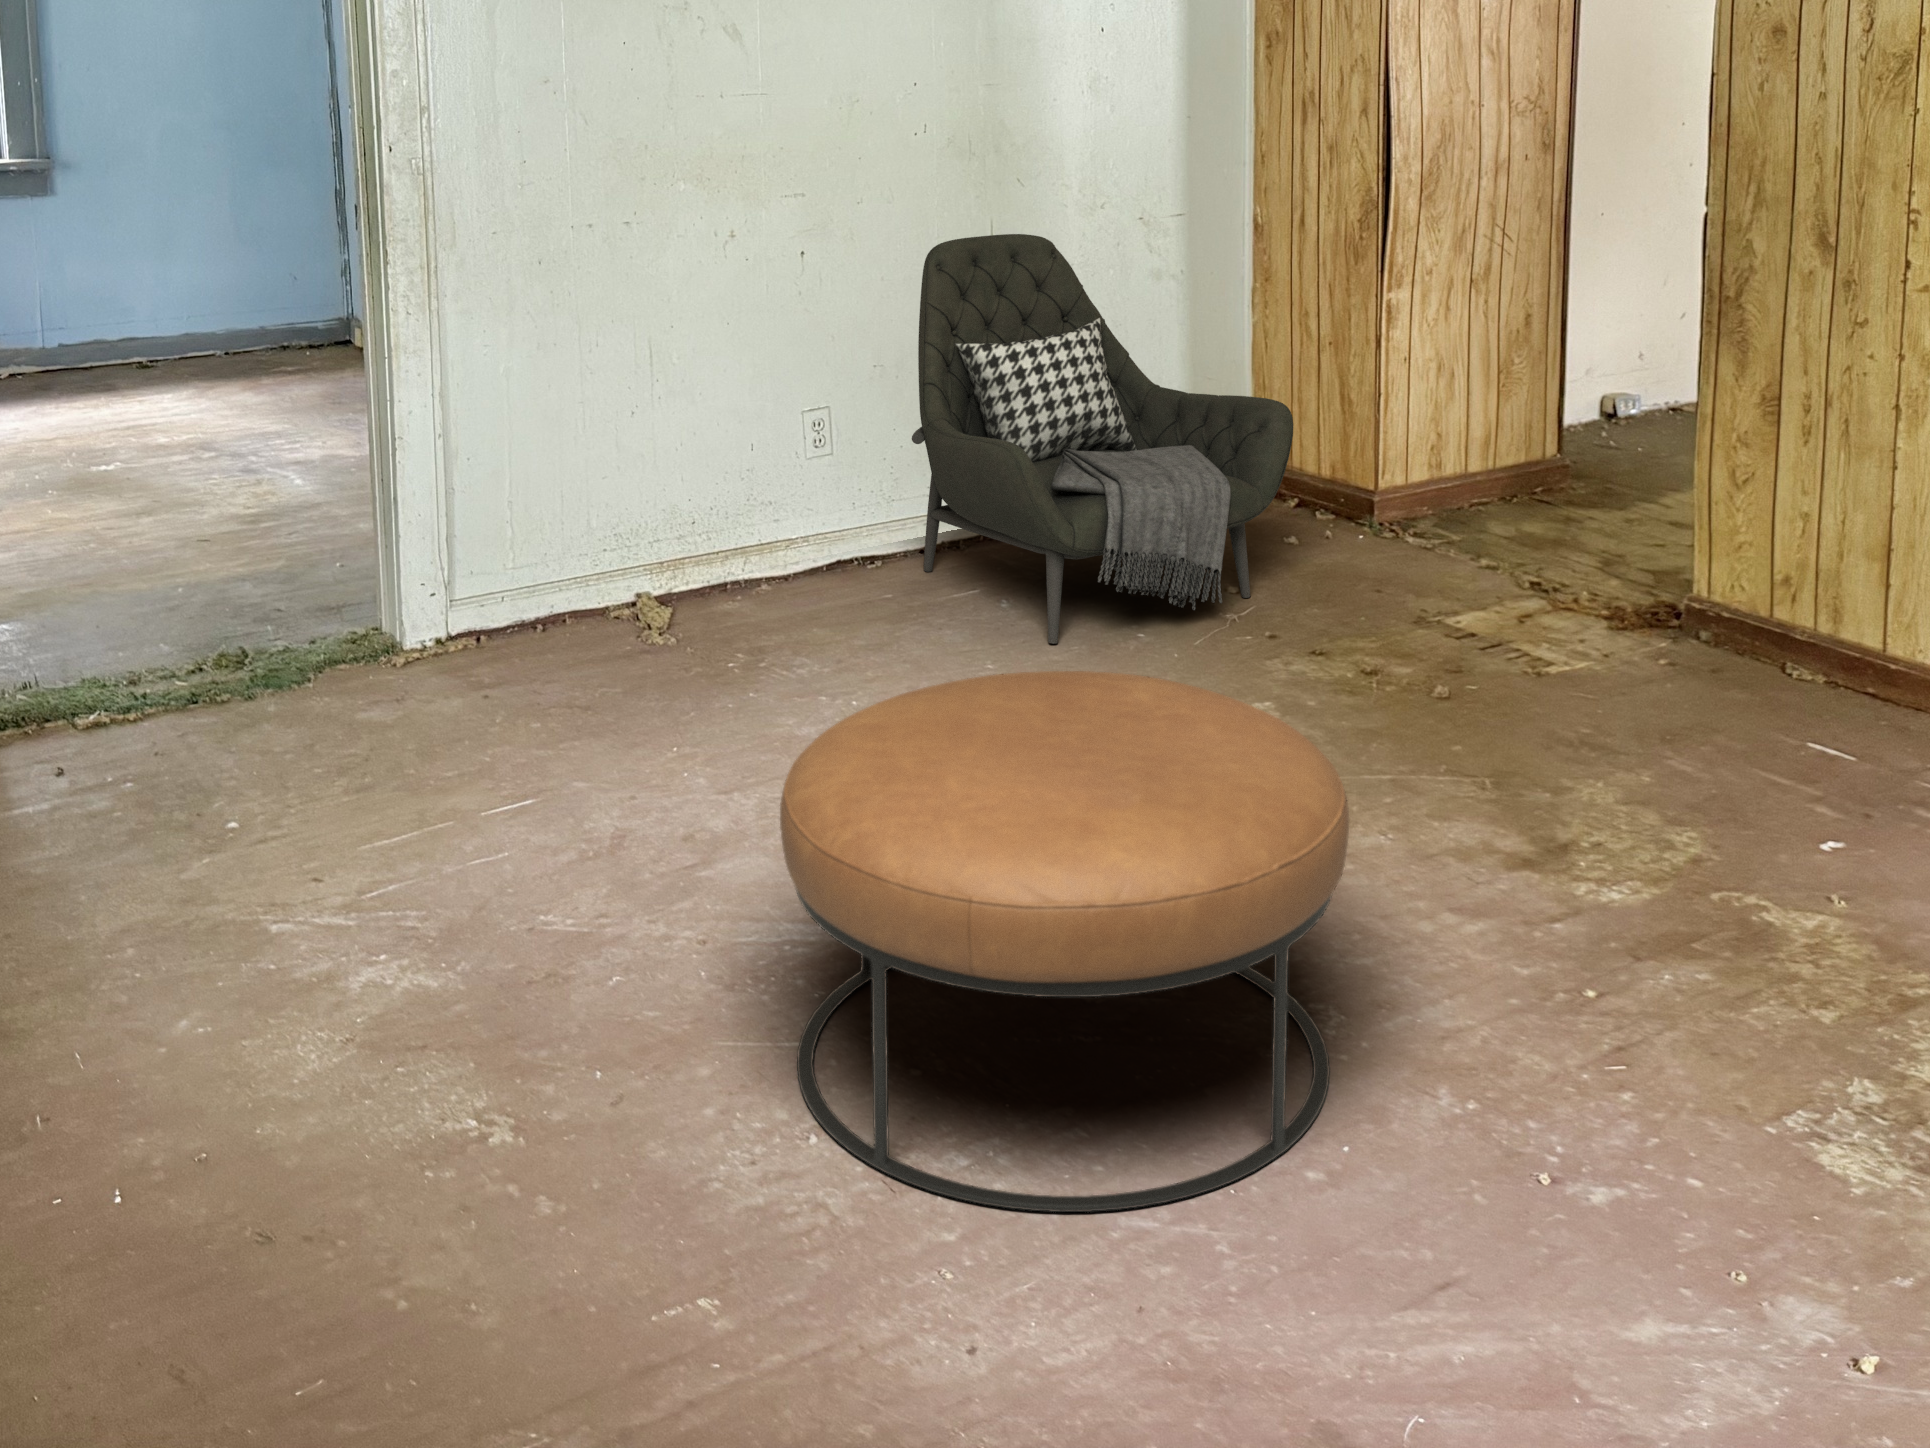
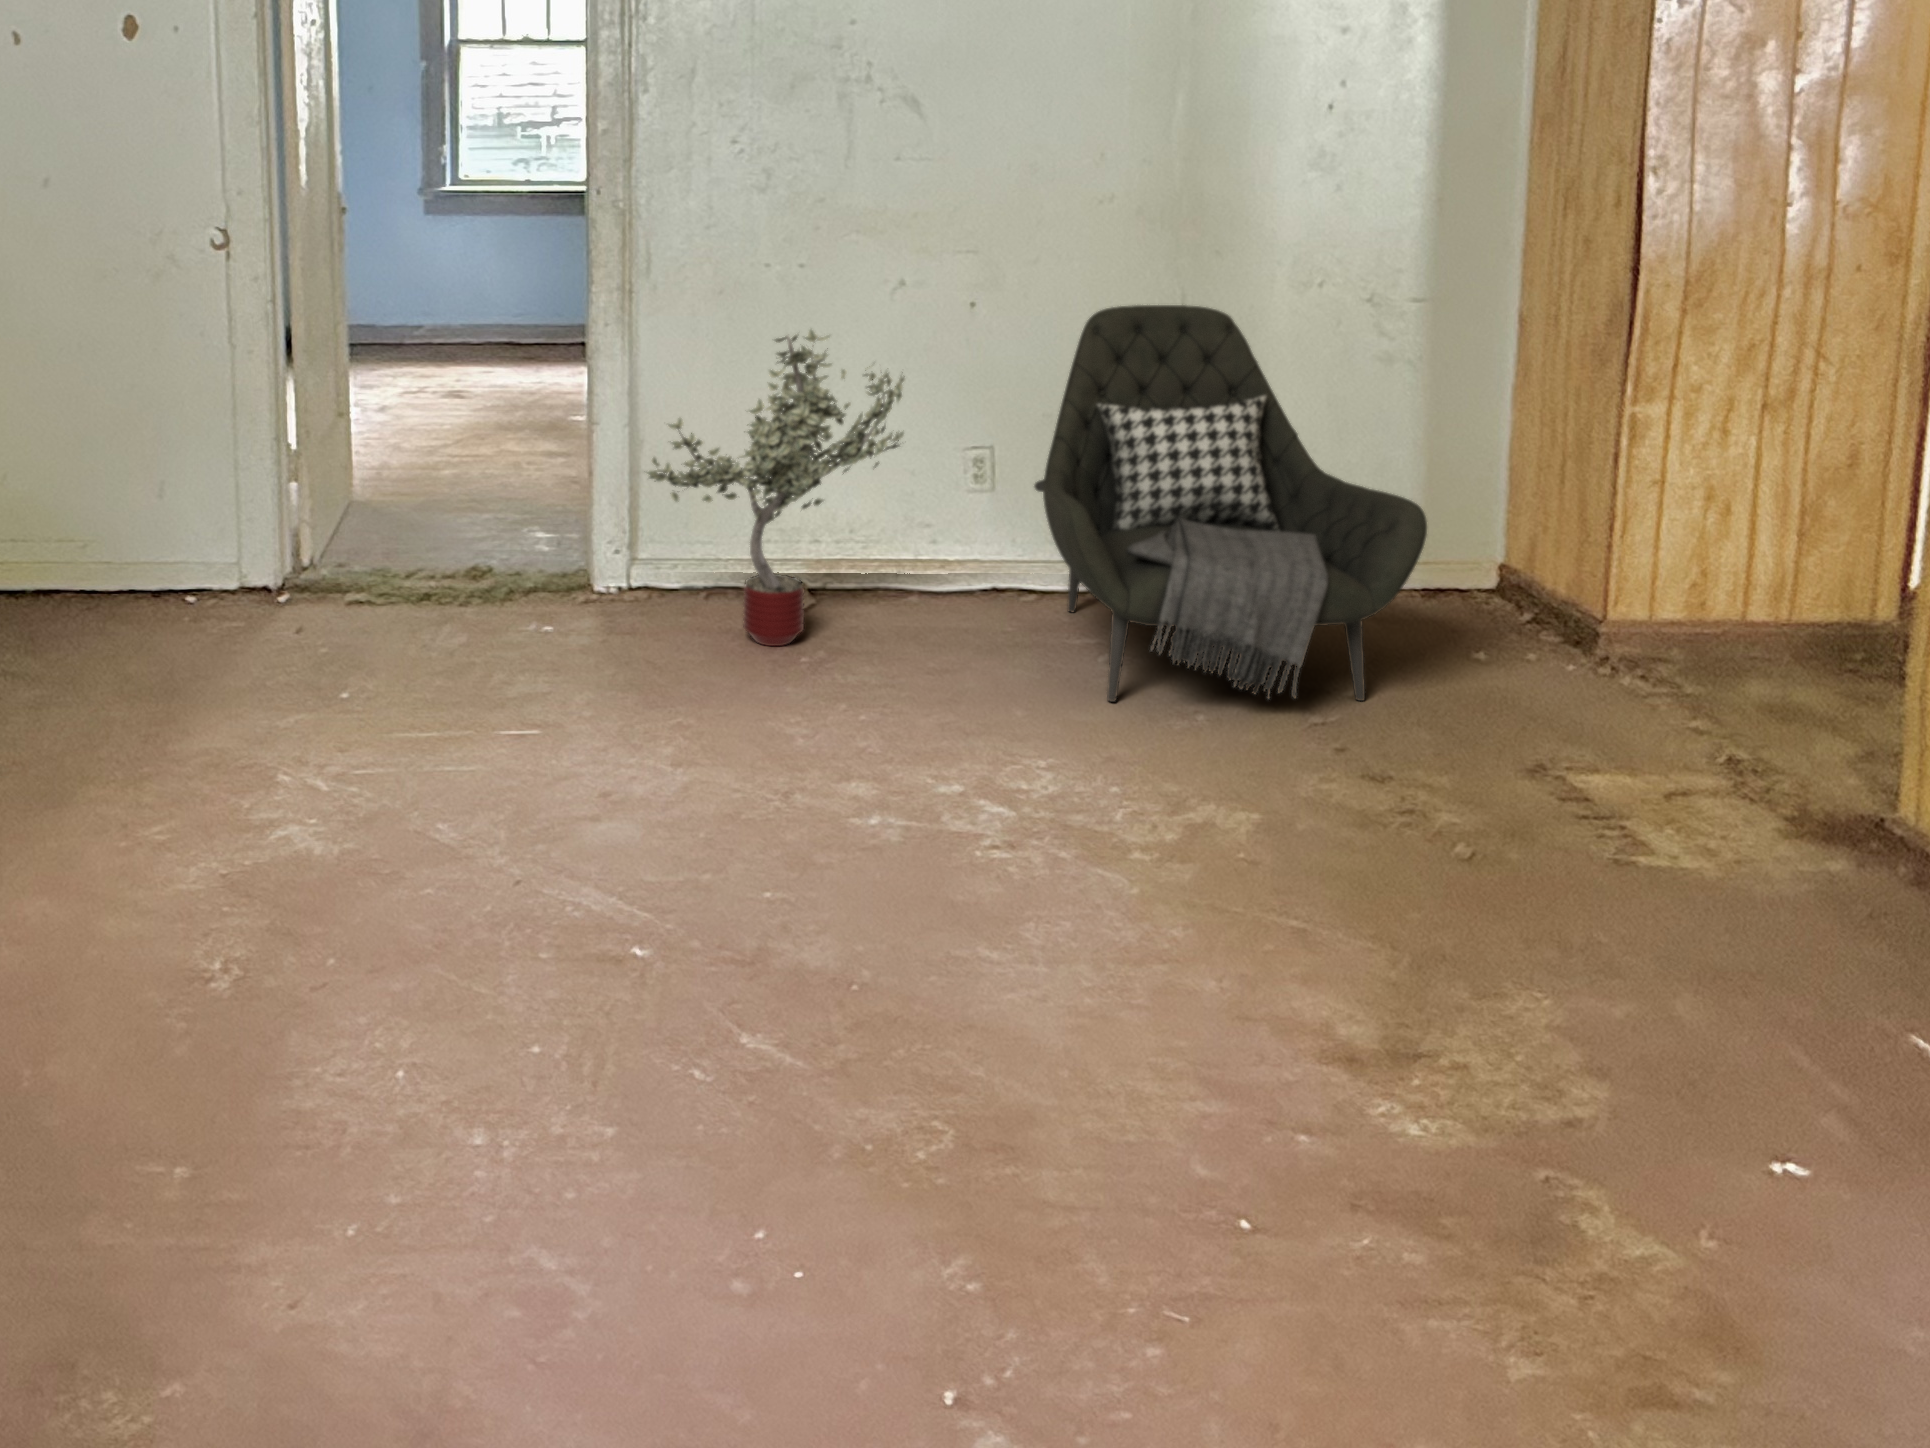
potted tree: none [507,289,797,665] -> present [648,330,905,646]
ottoman: present [780,671,1349,1212] -> none [449,703,977,1233]

